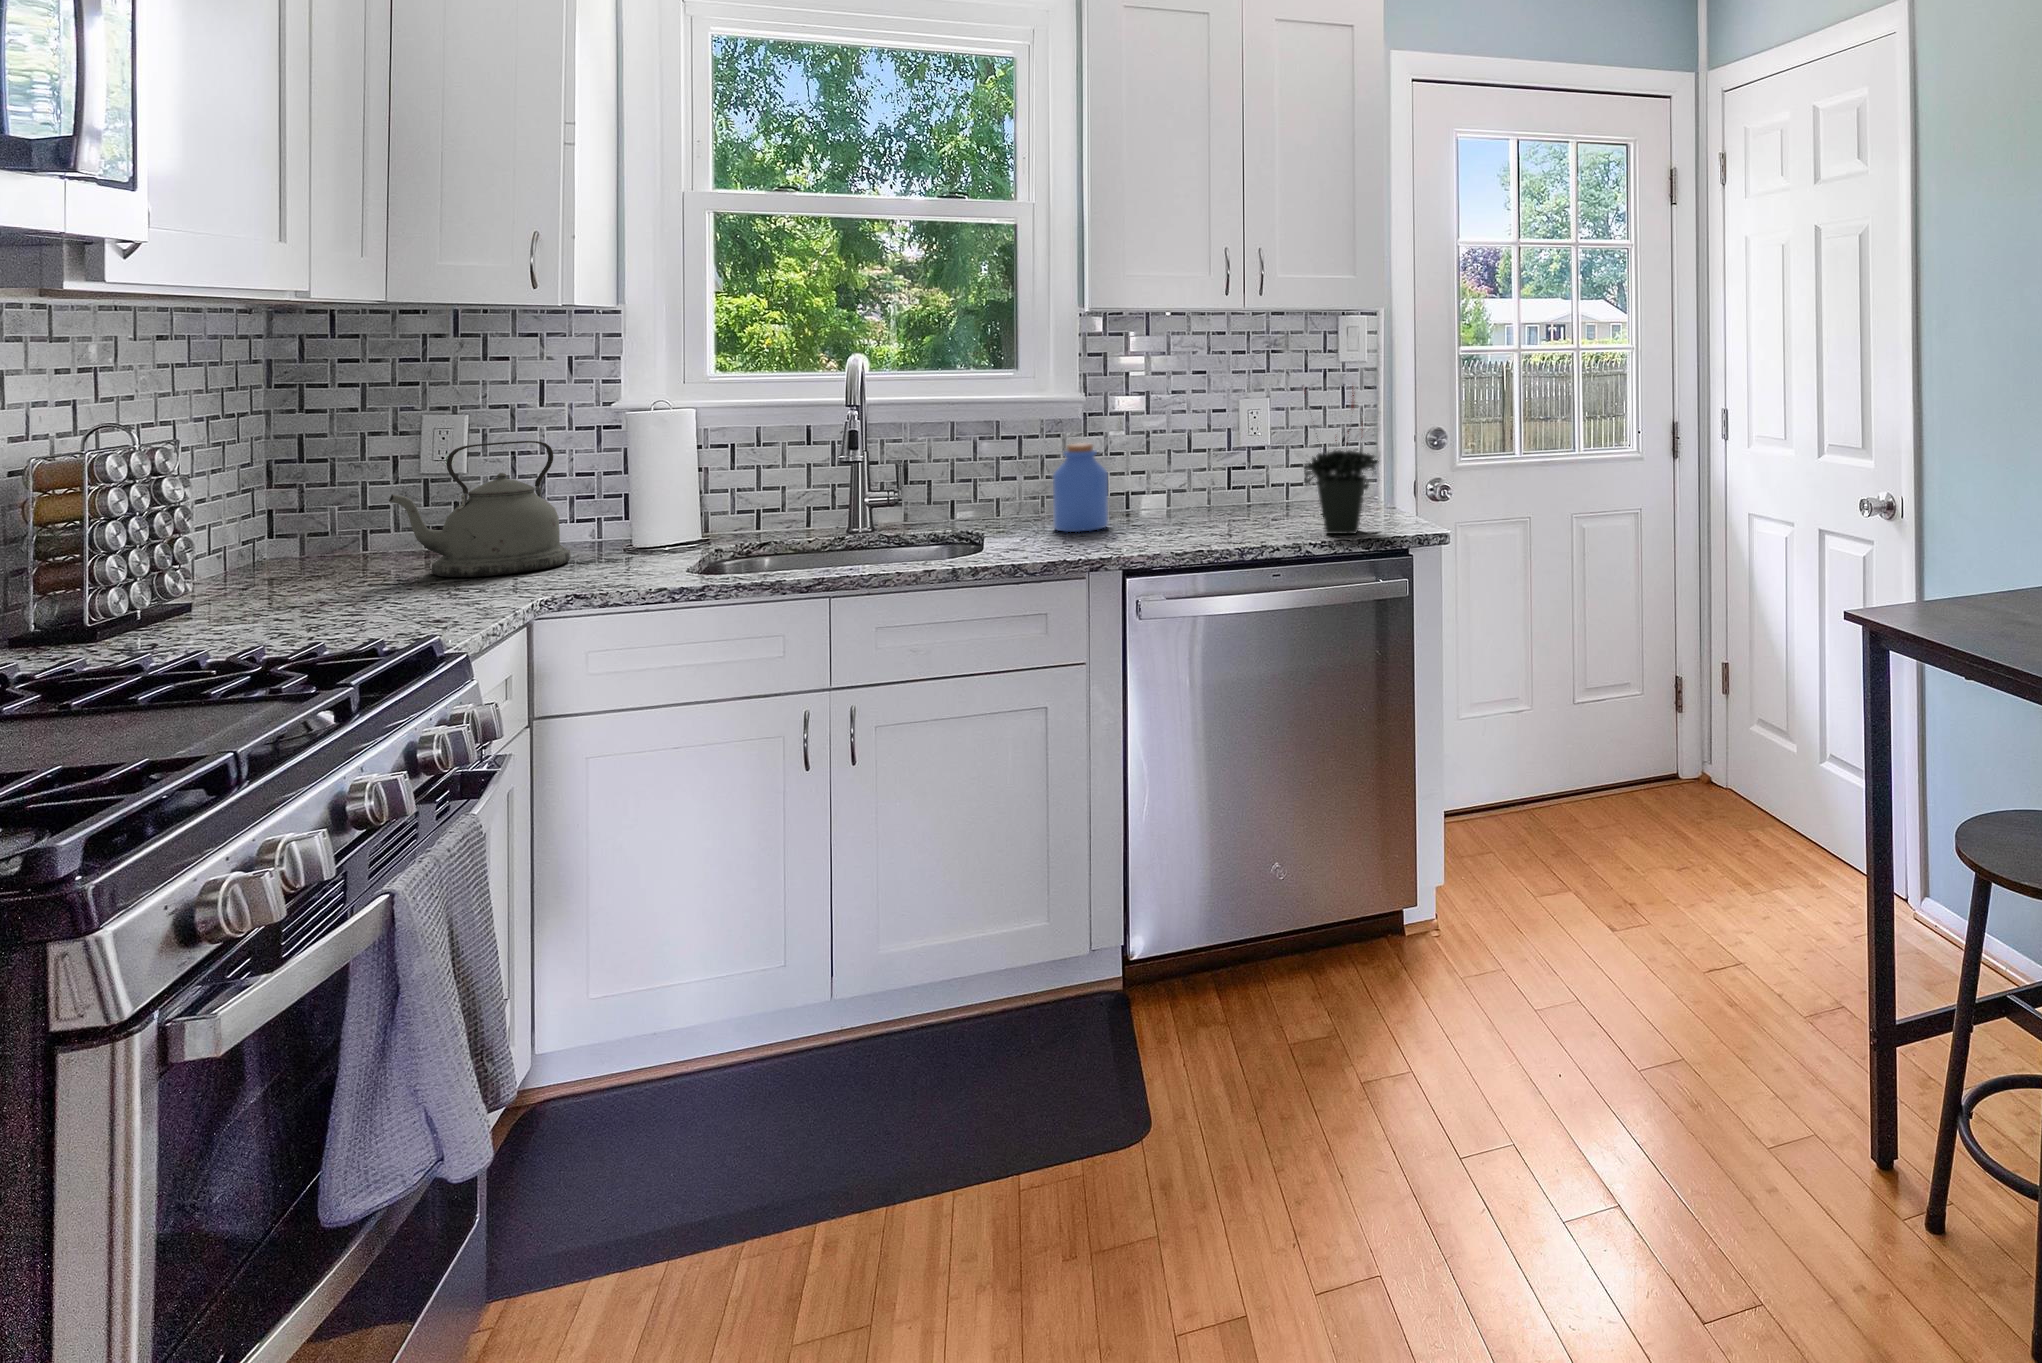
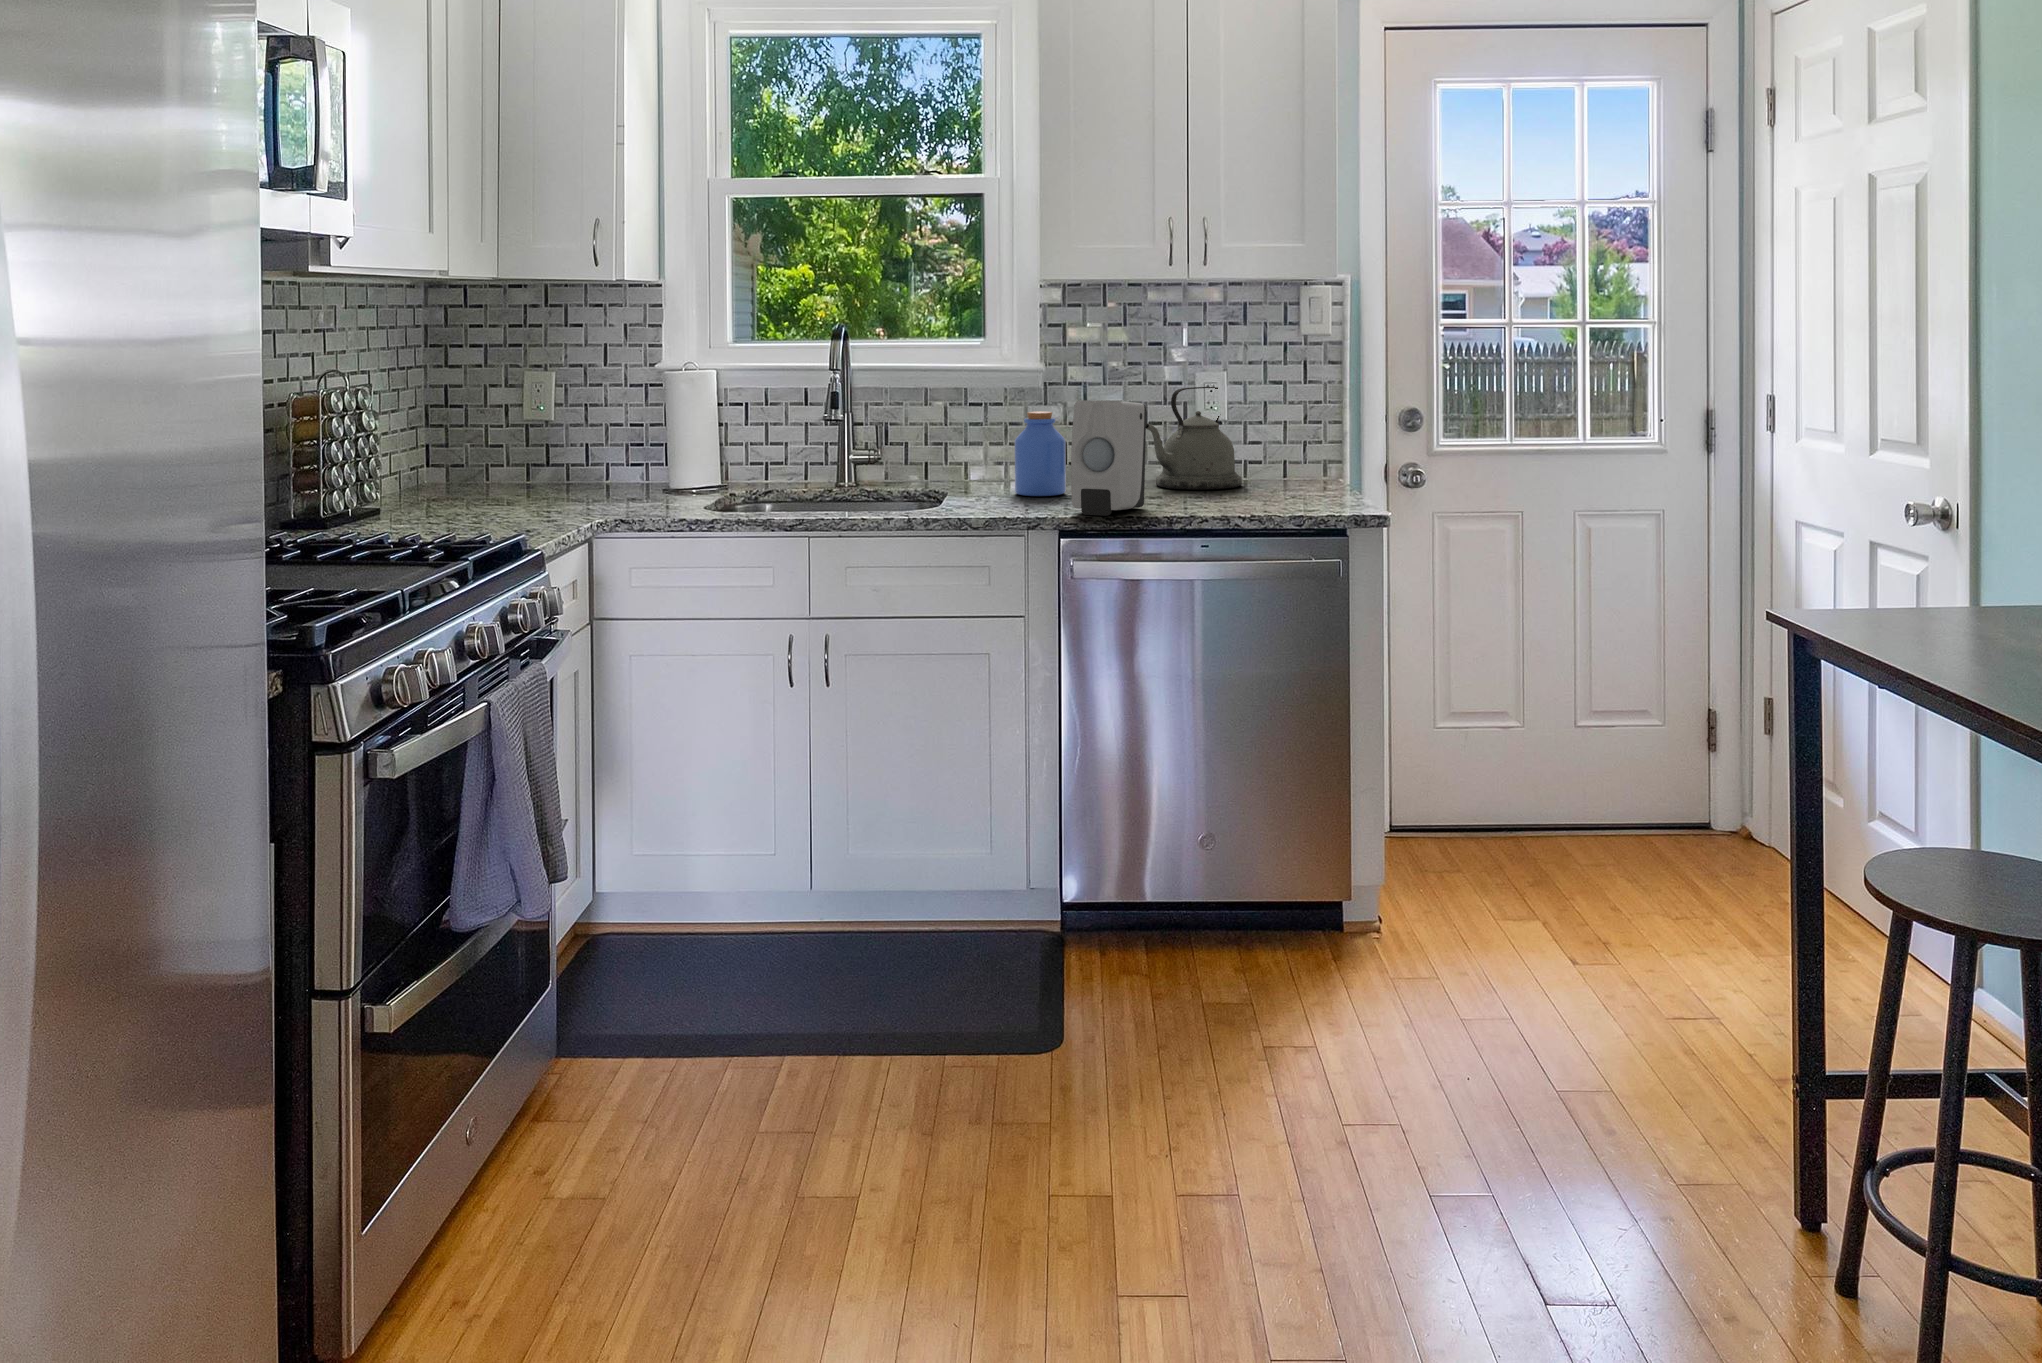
potted plant: present [1304,386,1377,534] -> none [1246,354,1326,511]
soap dispenser: none [1128,433,1201,551] -> present [1071,400,1146,516]
kettle: present [389,441,571,577] -> present [1146,387,1242,490]

